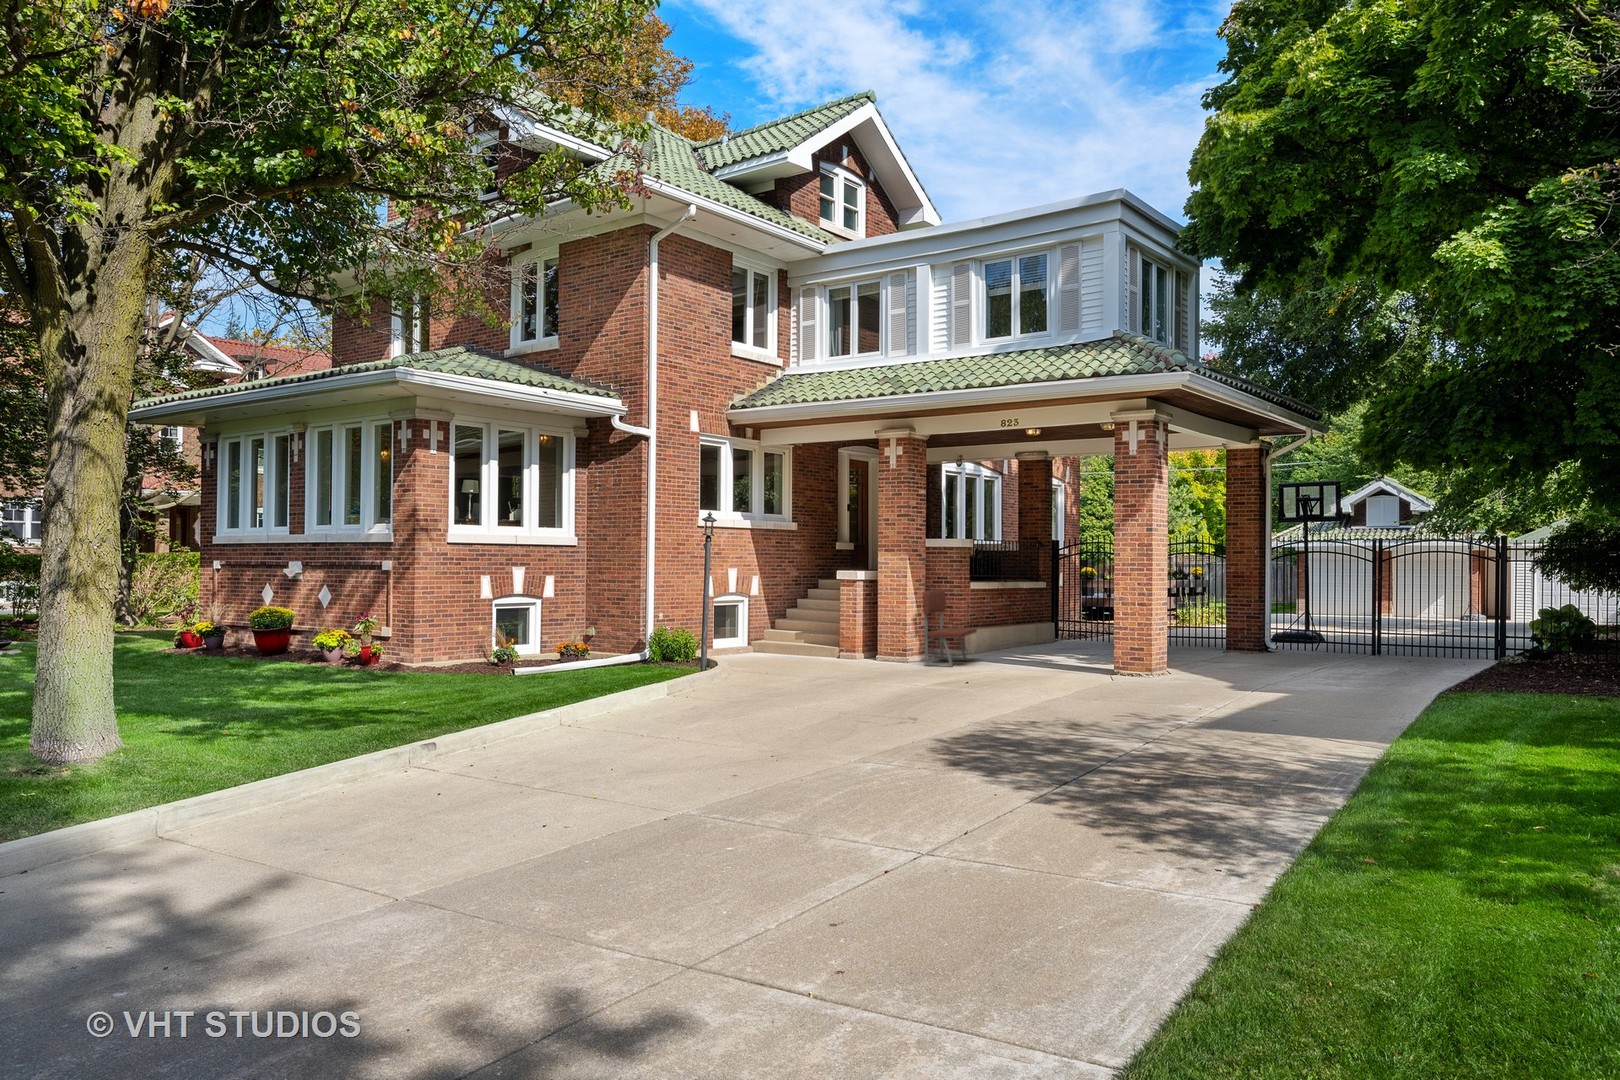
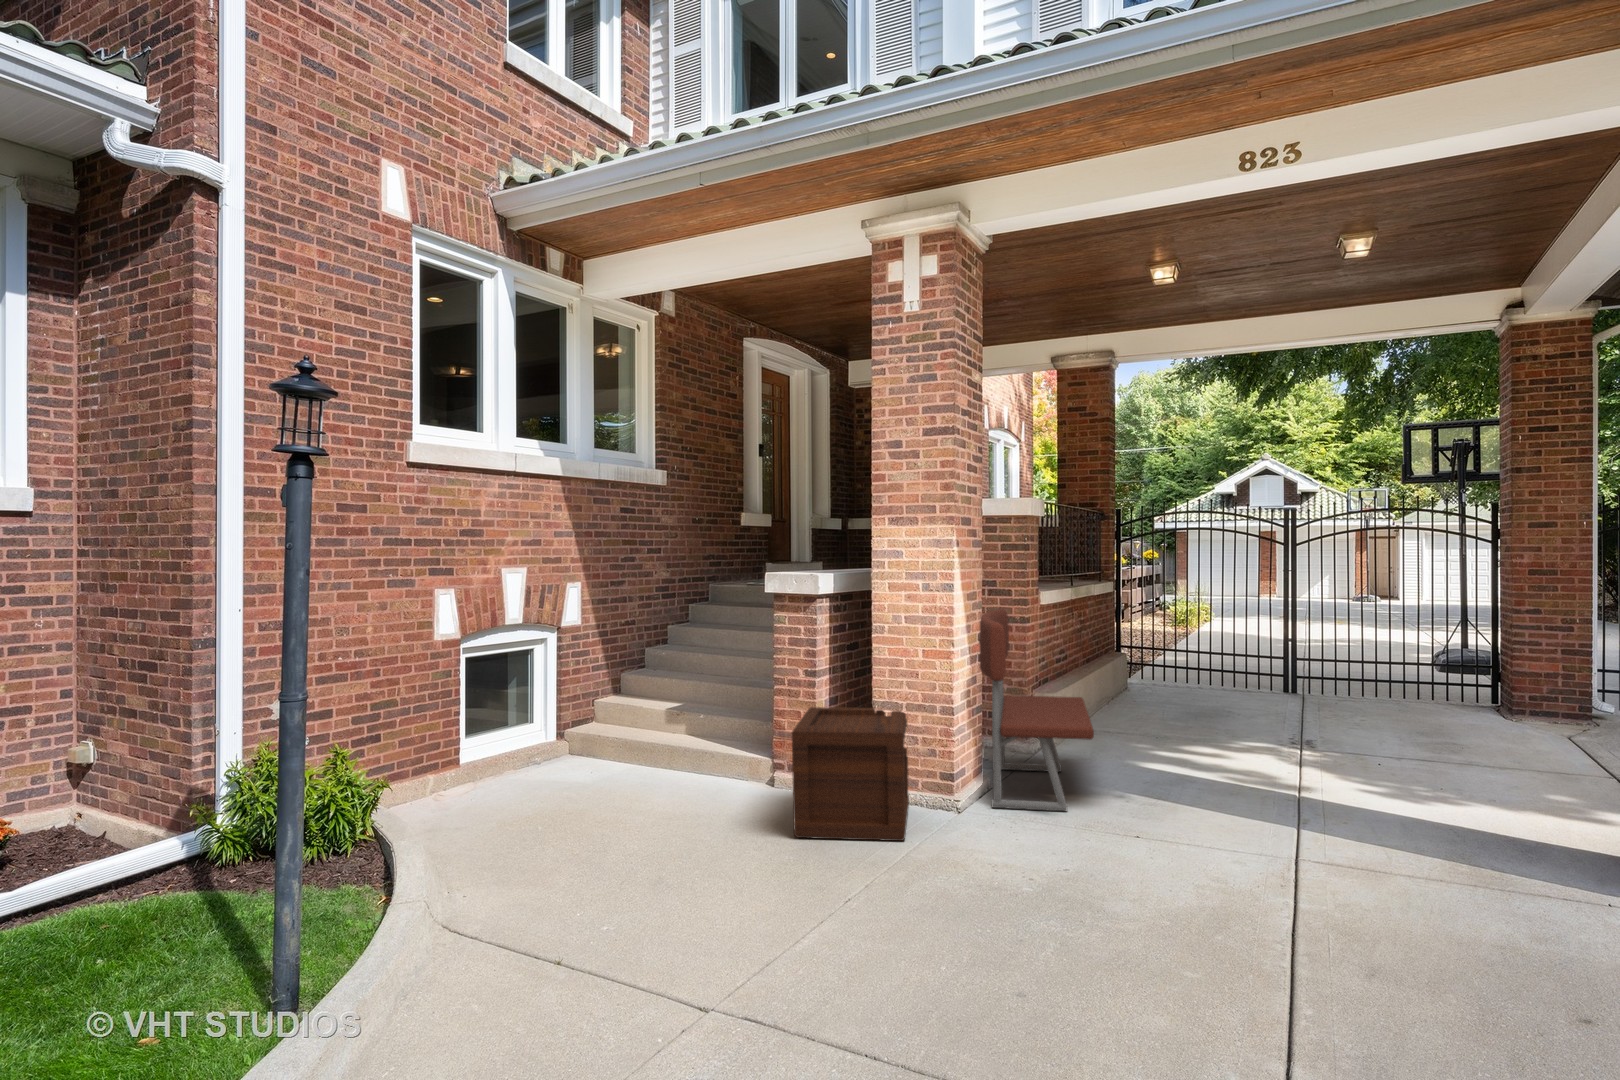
wooden crate: none [842,625,892,670] -> present [792,707,909,841]

